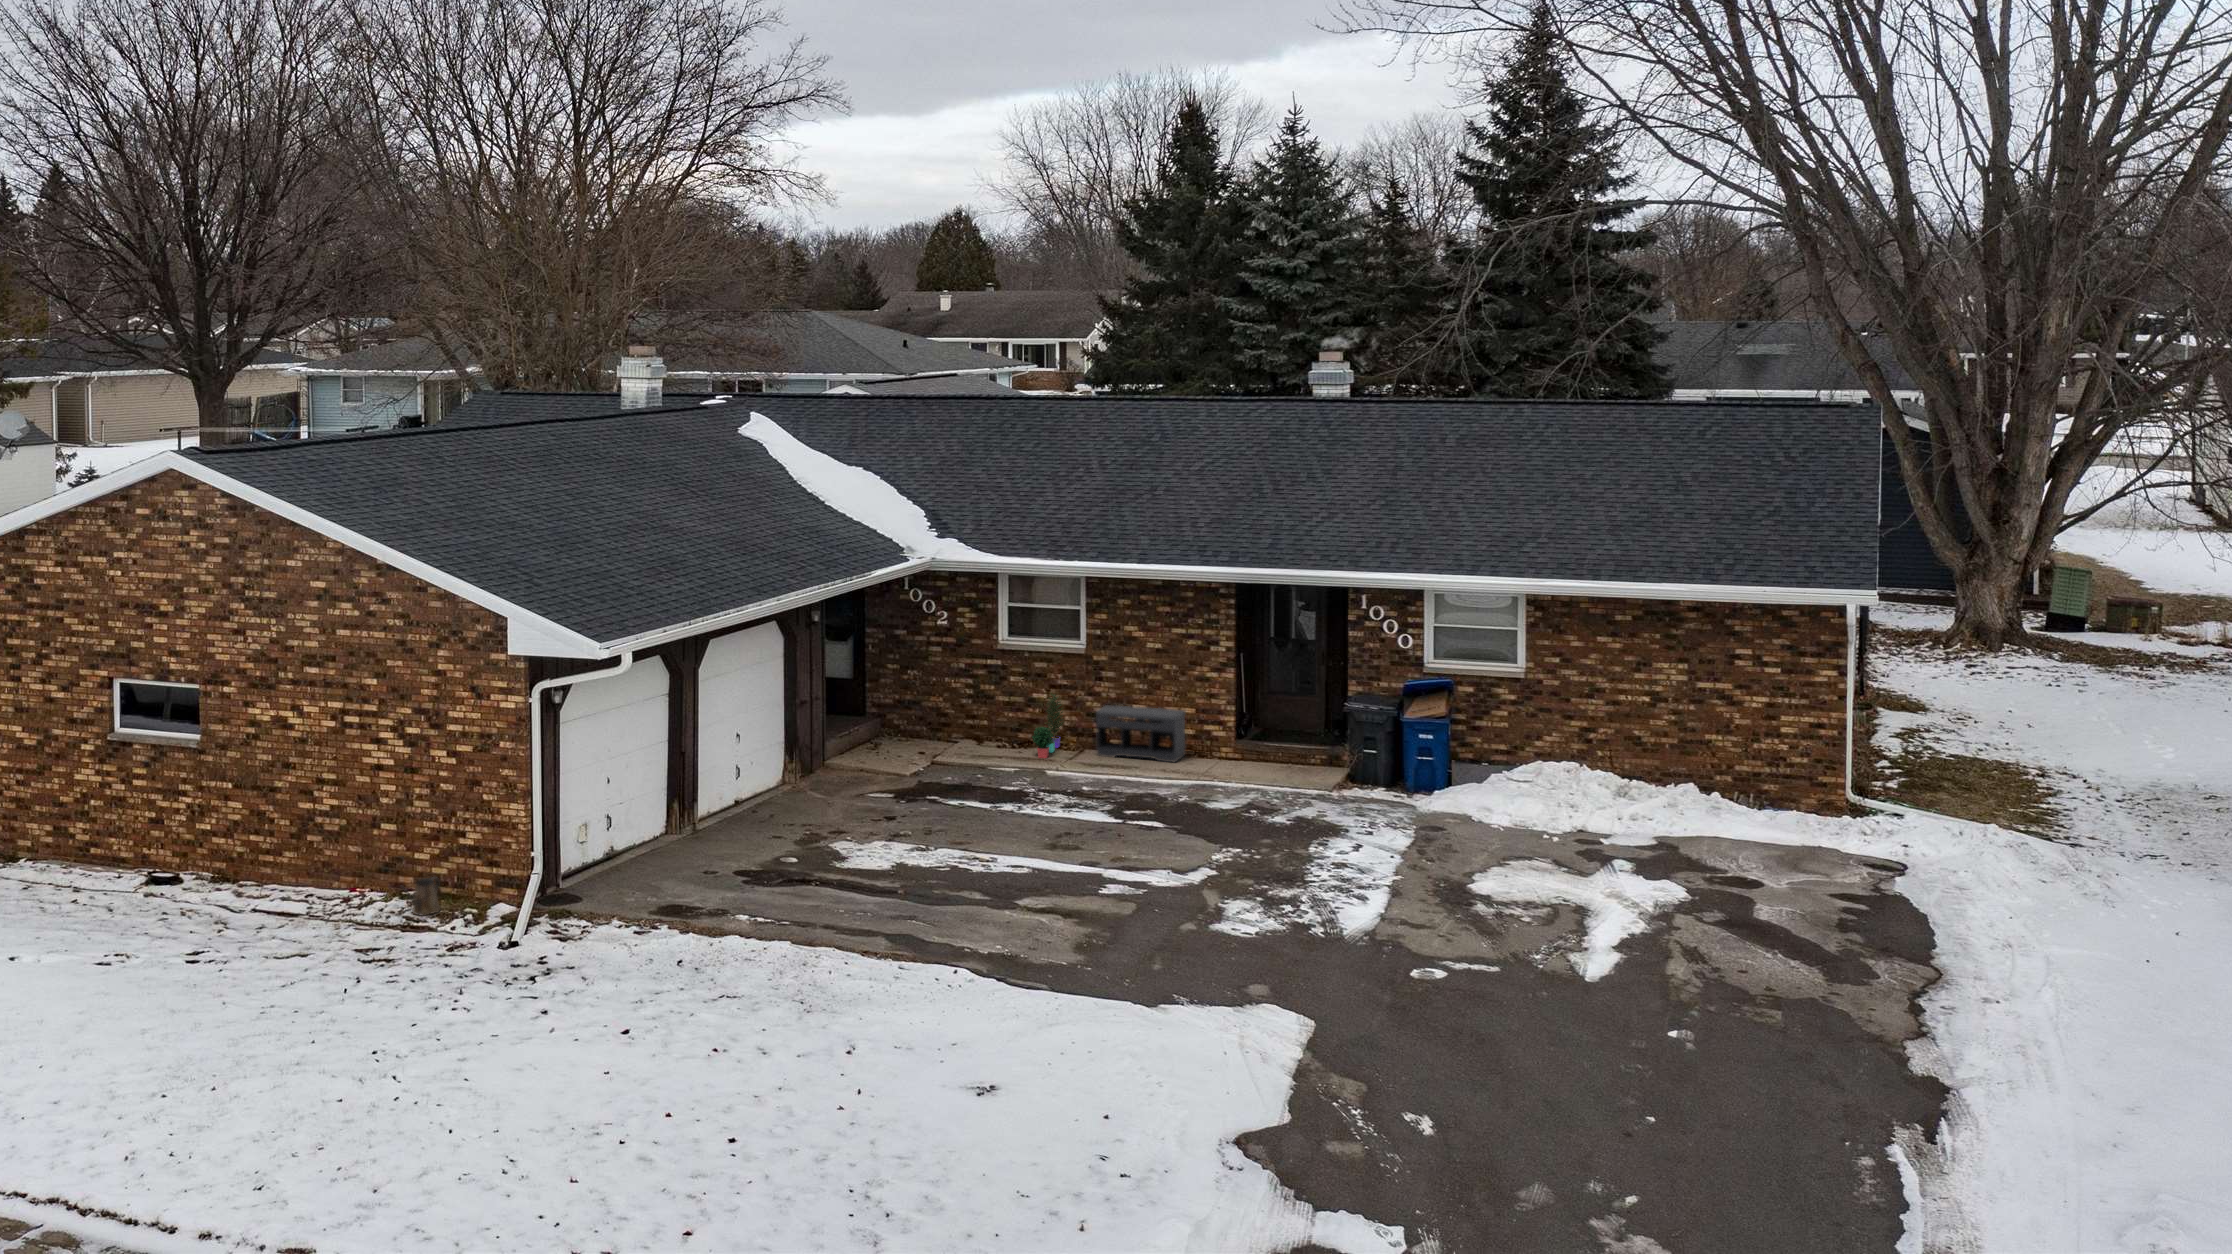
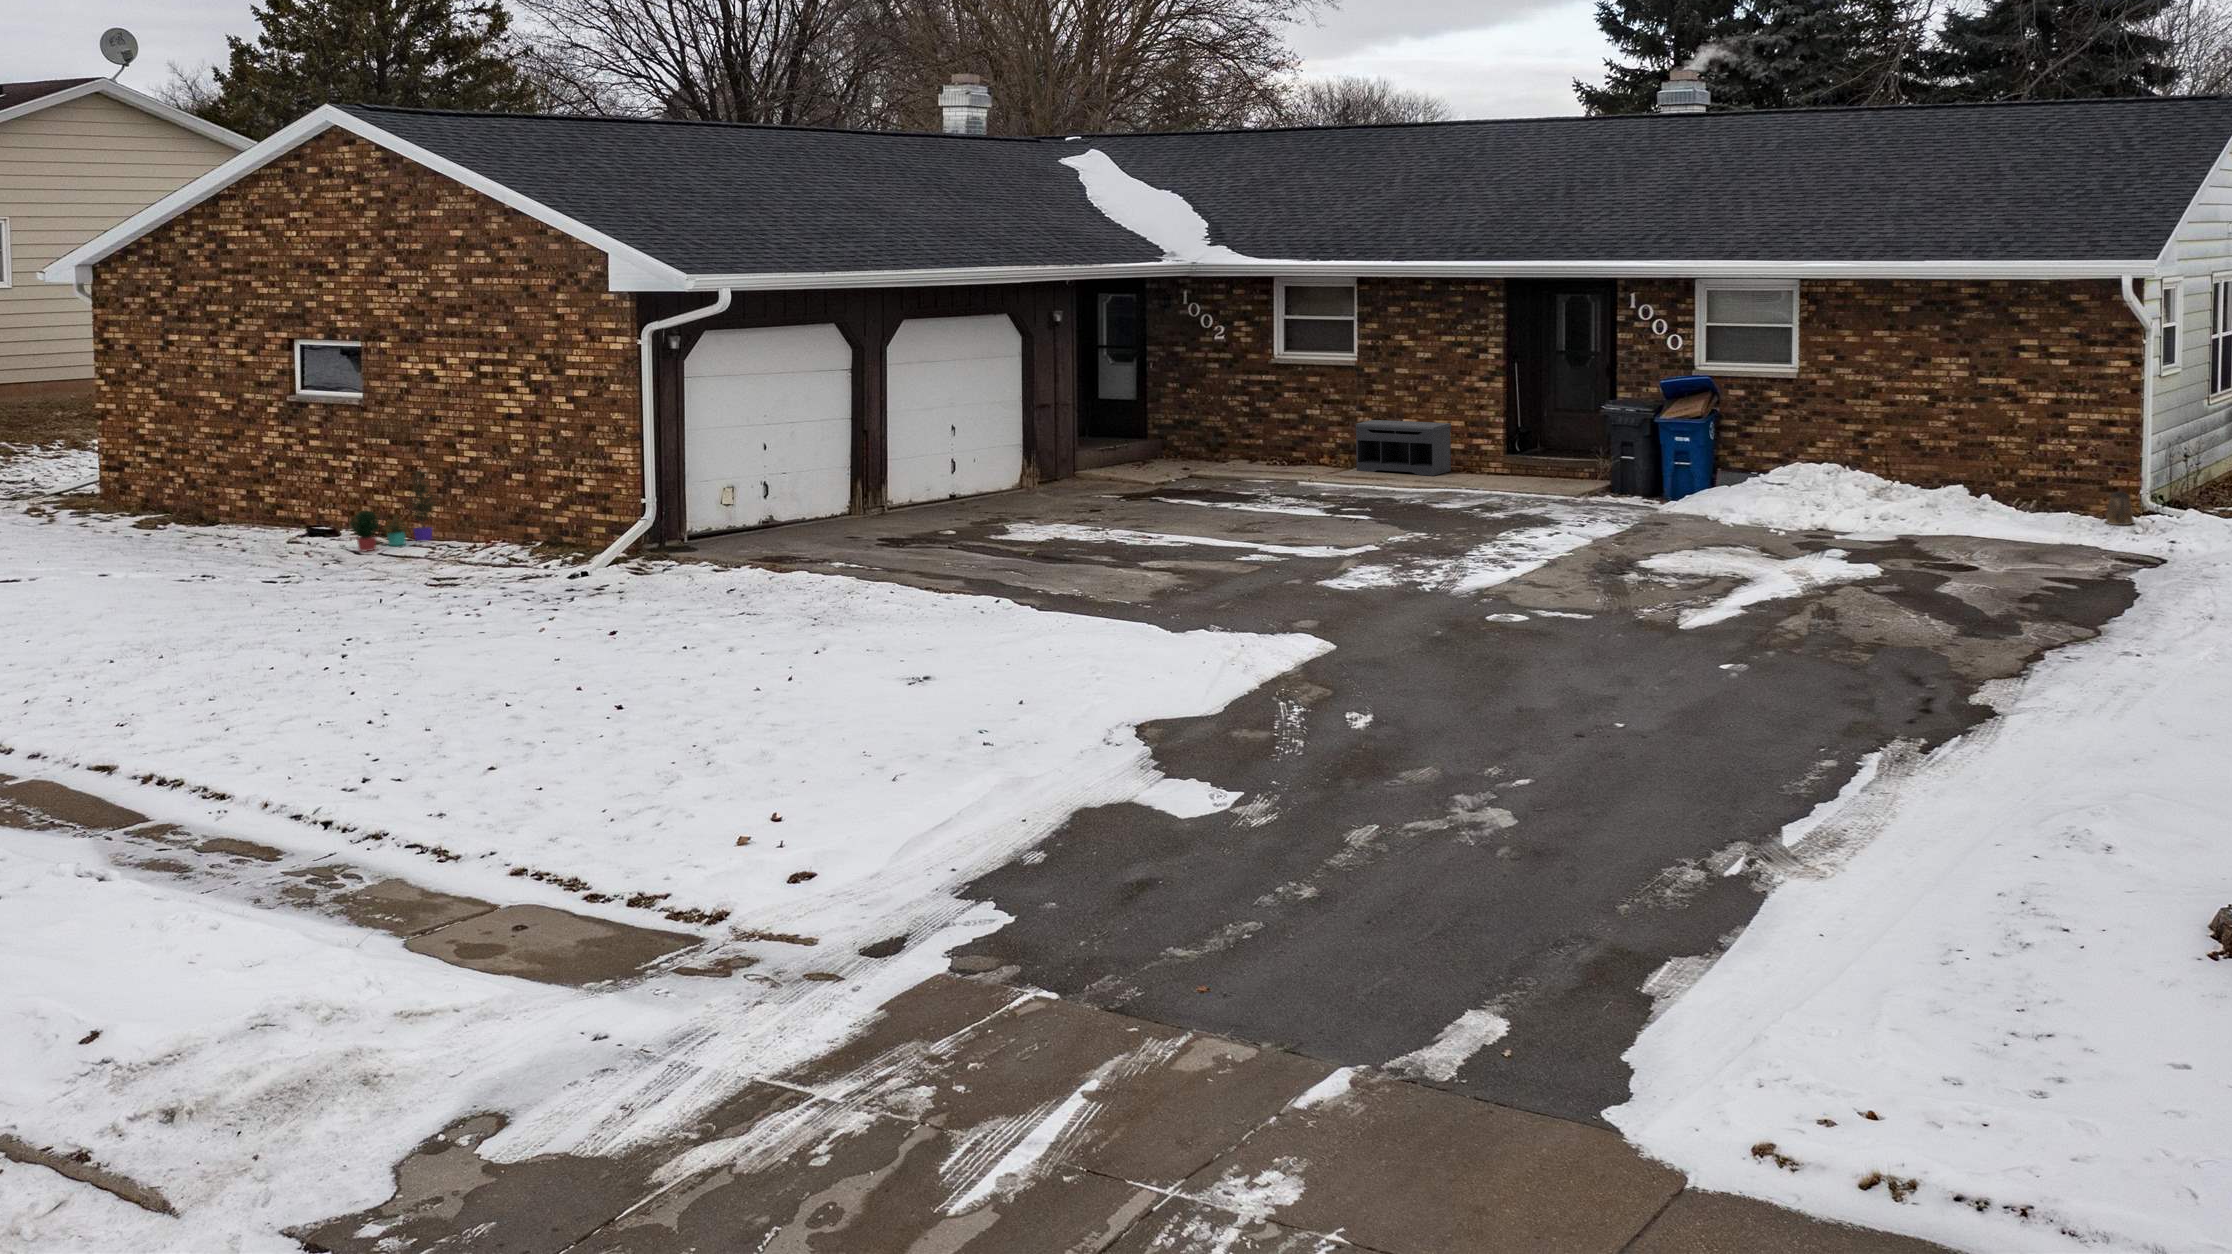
potted plant: present [1032,694,1064,758] -> present [351,470,433,552]
watering can: present [403,877,440,915] -> present [2106,492,2134,525]

